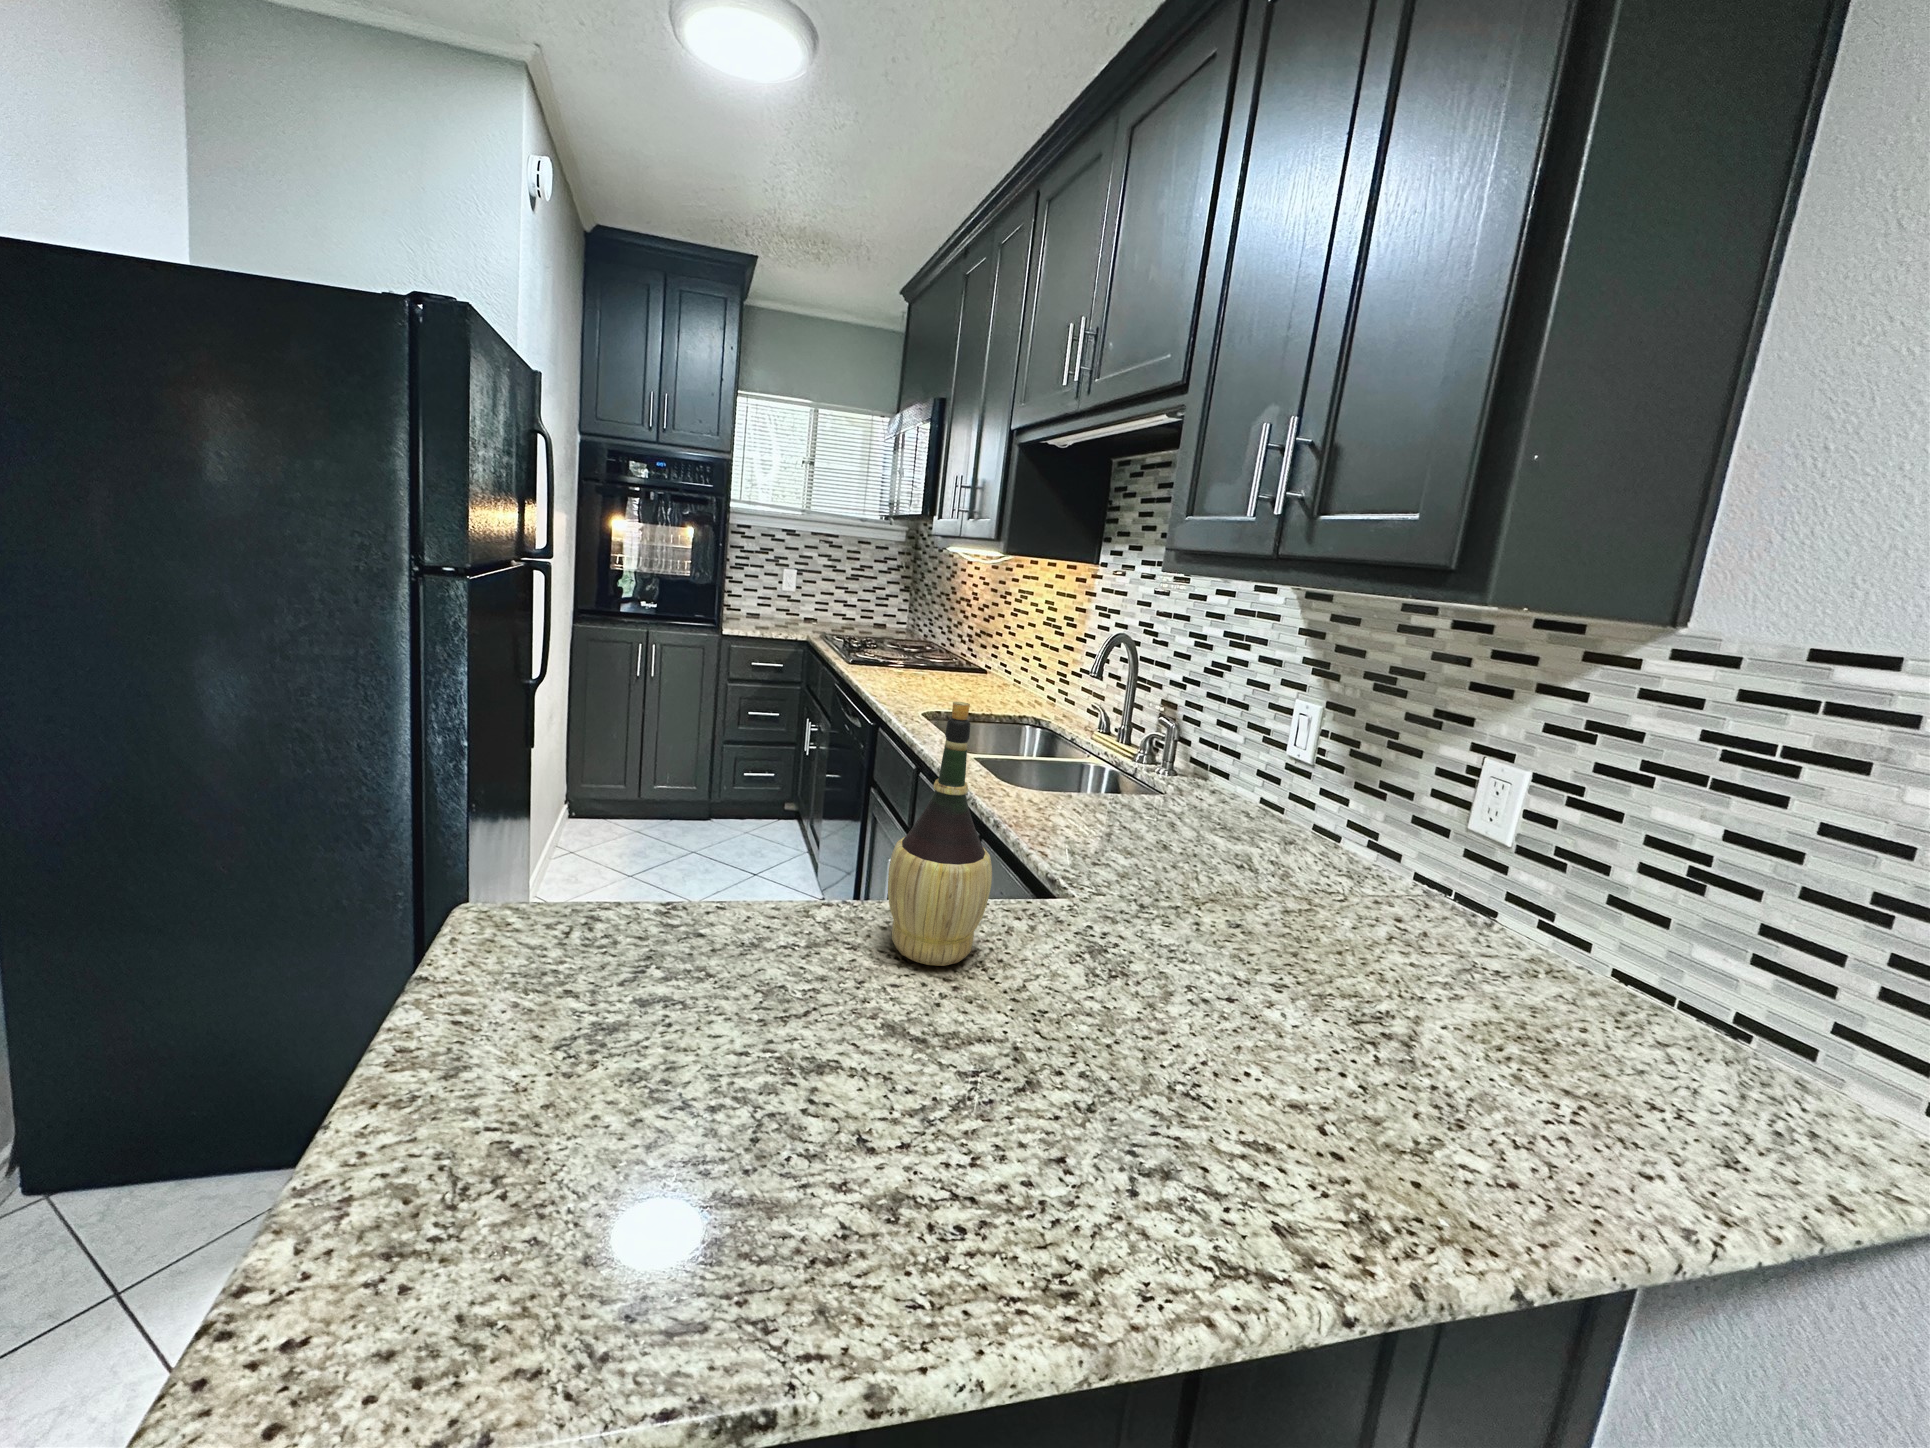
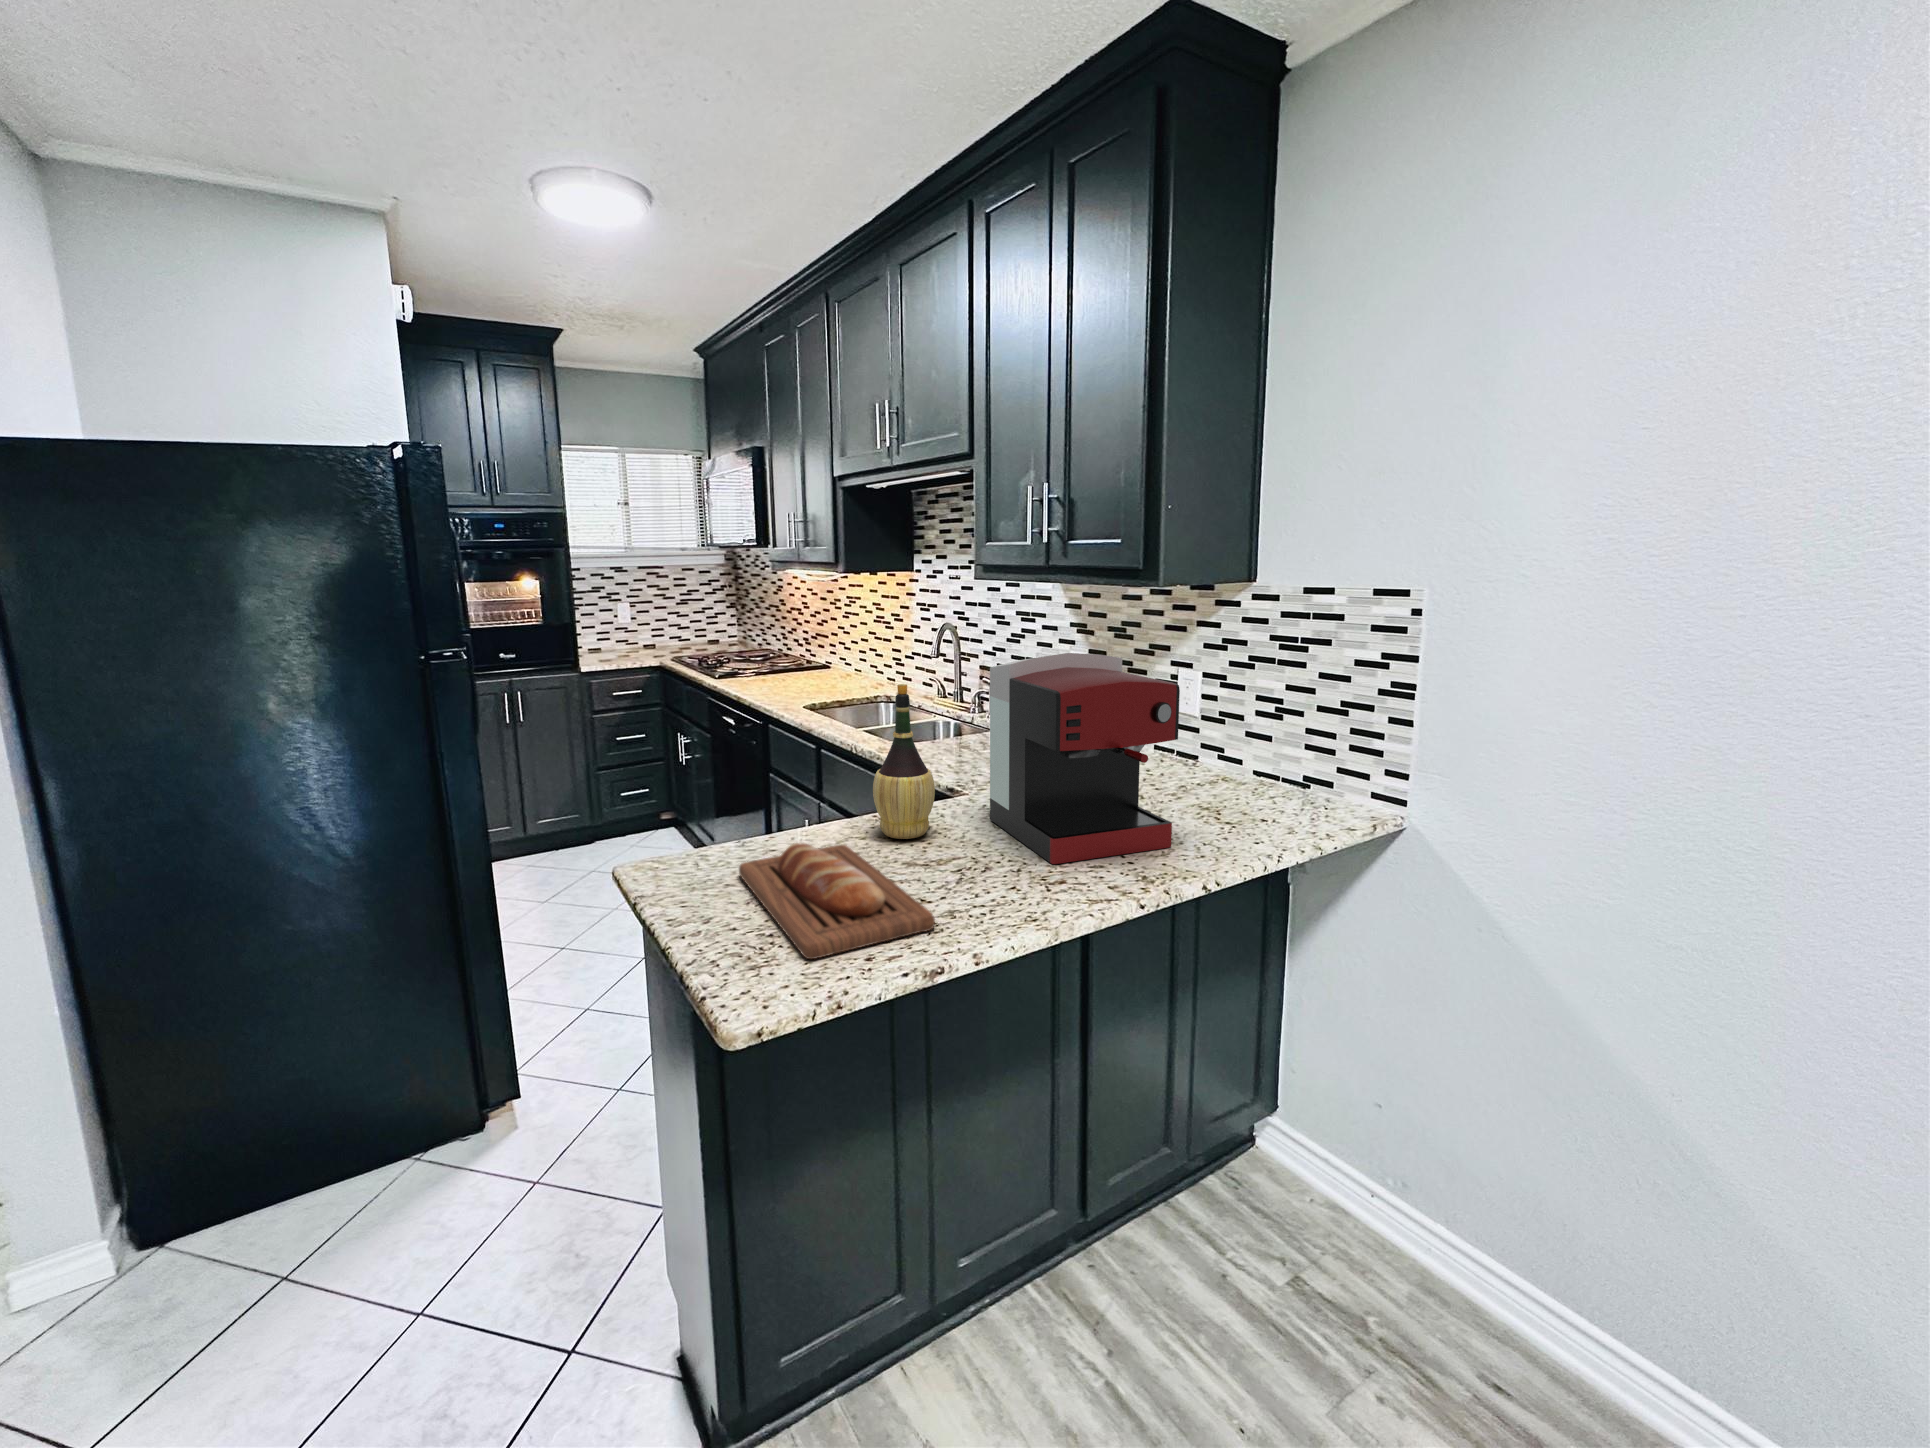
coffee maker: none [1087,697,1520,1131] -> present [990,653,1180,864]
bread loaf: none [516,943,841,1264] -> present [739,843,935,959]

